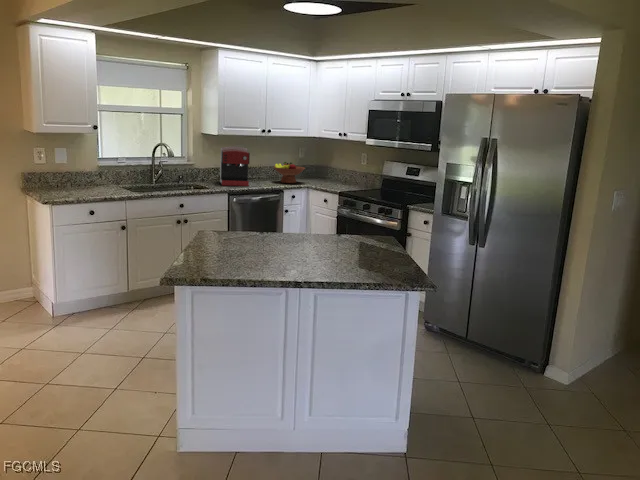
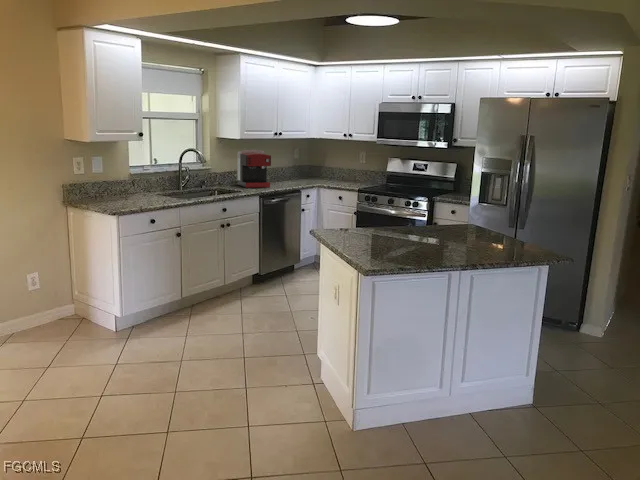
fruit bowl: present [273,162,305,183] -> none [283,163,313,183]

